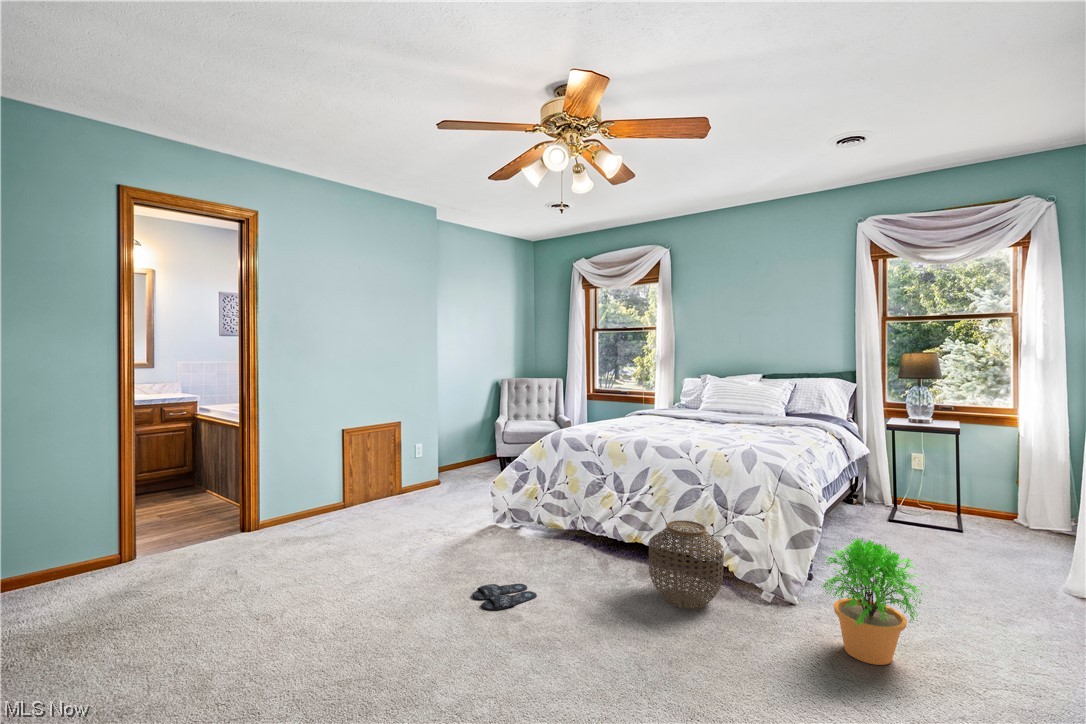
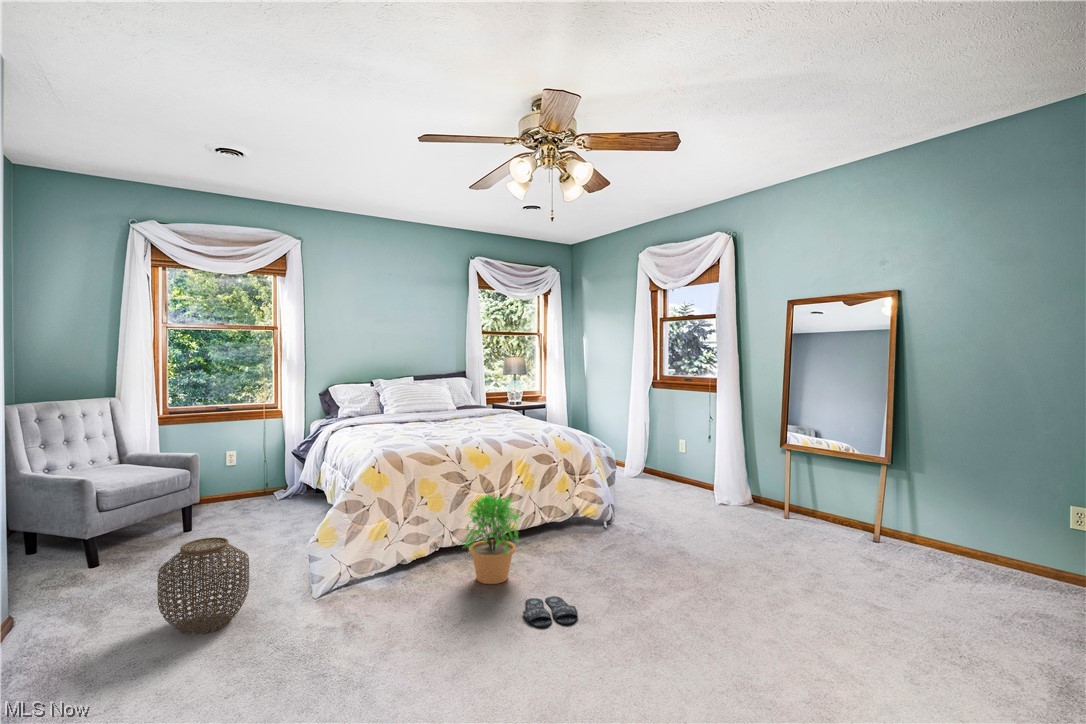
woven basket: present [649,520,724,609] -> present [157,537,249,634]
potted plant: present [823,538,924,665] -> present [462,495,519,584]

